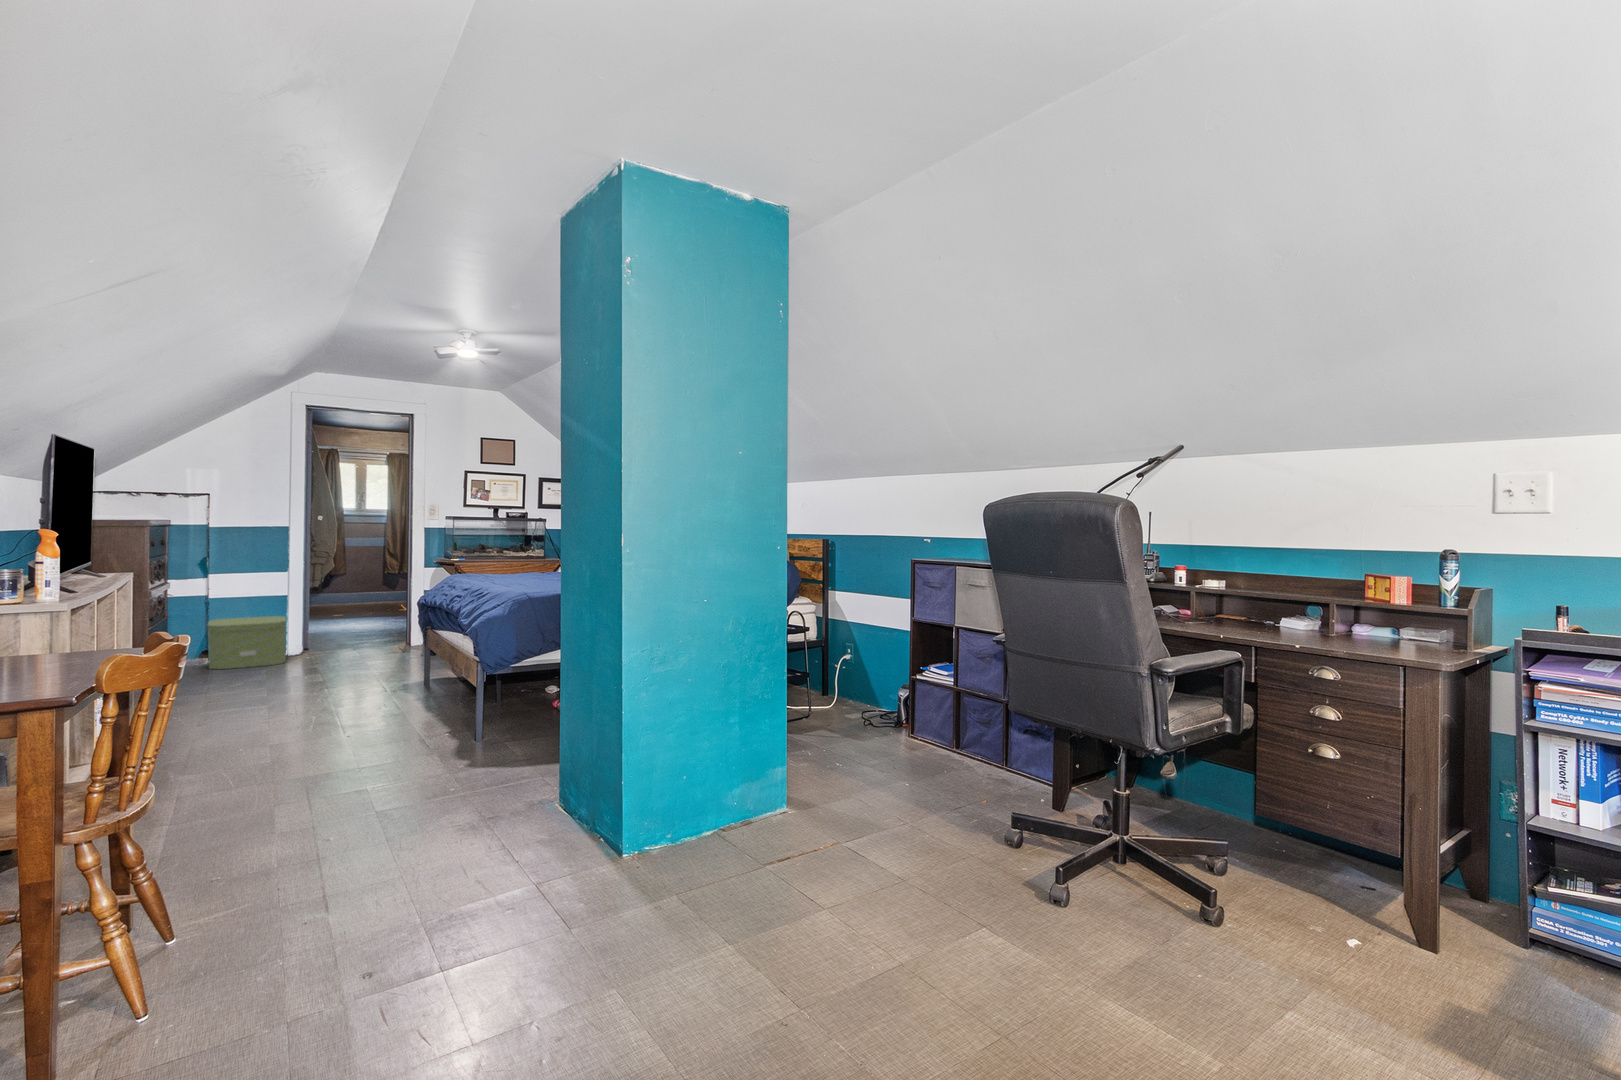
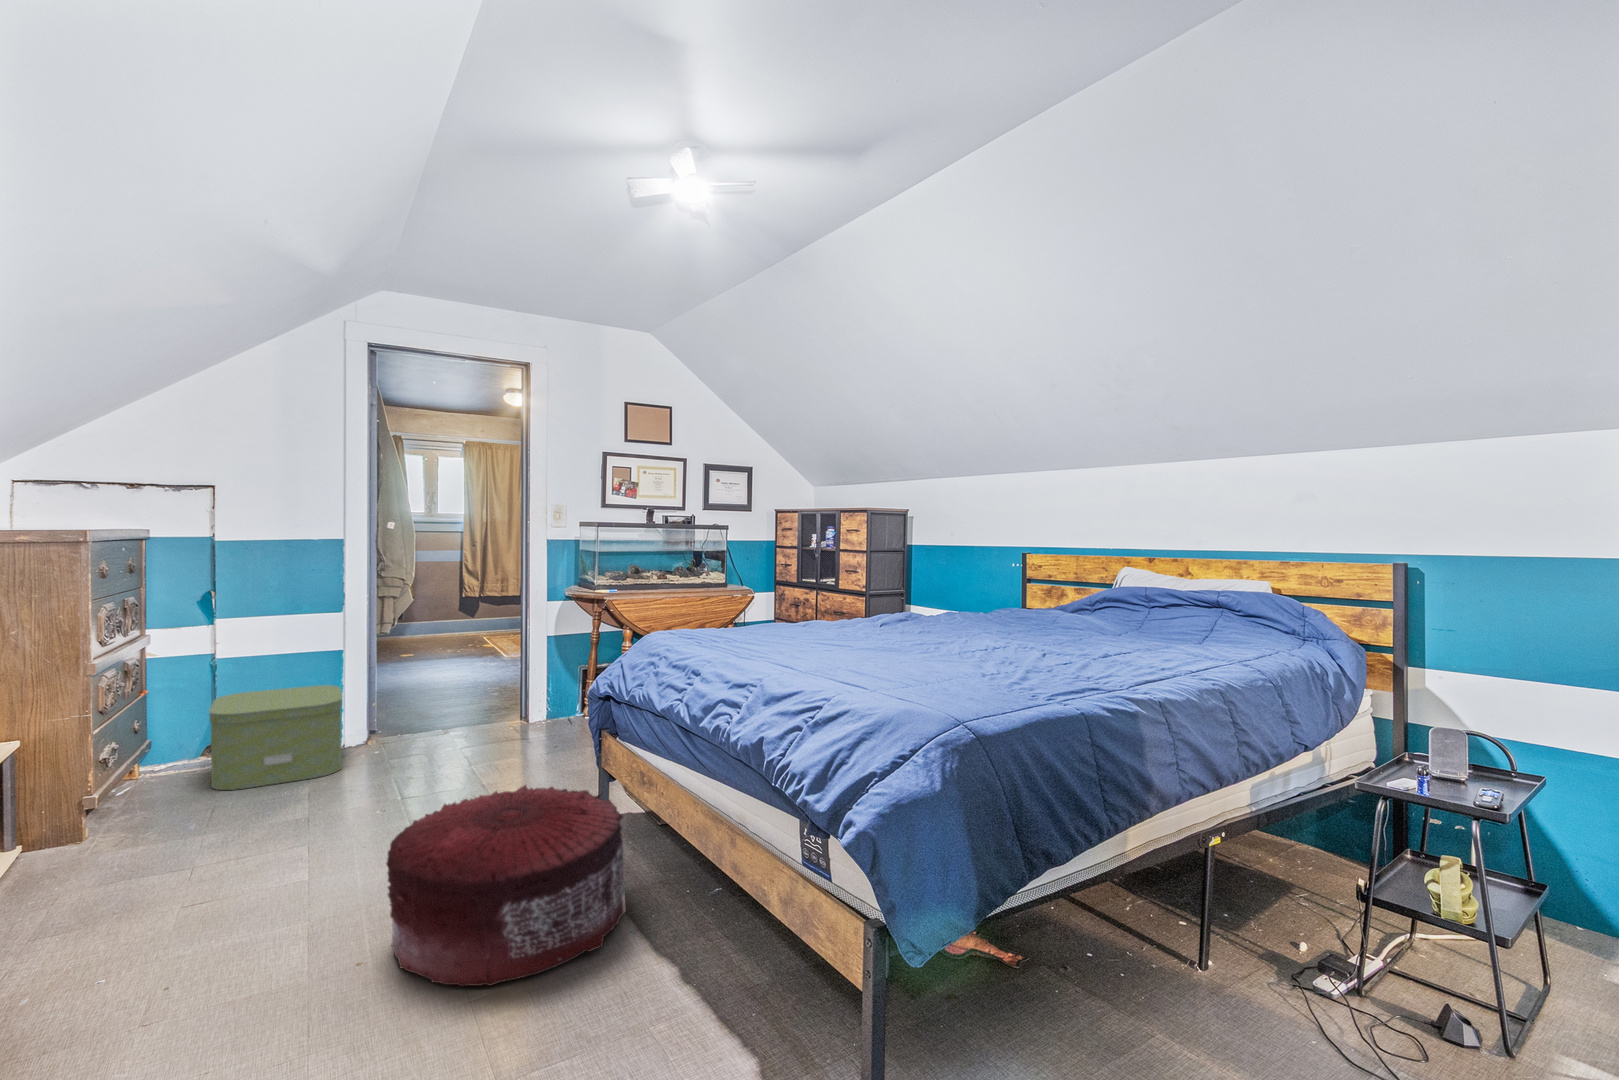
pouf: none [301,647,421,716] -> present [386,785,626,987]

